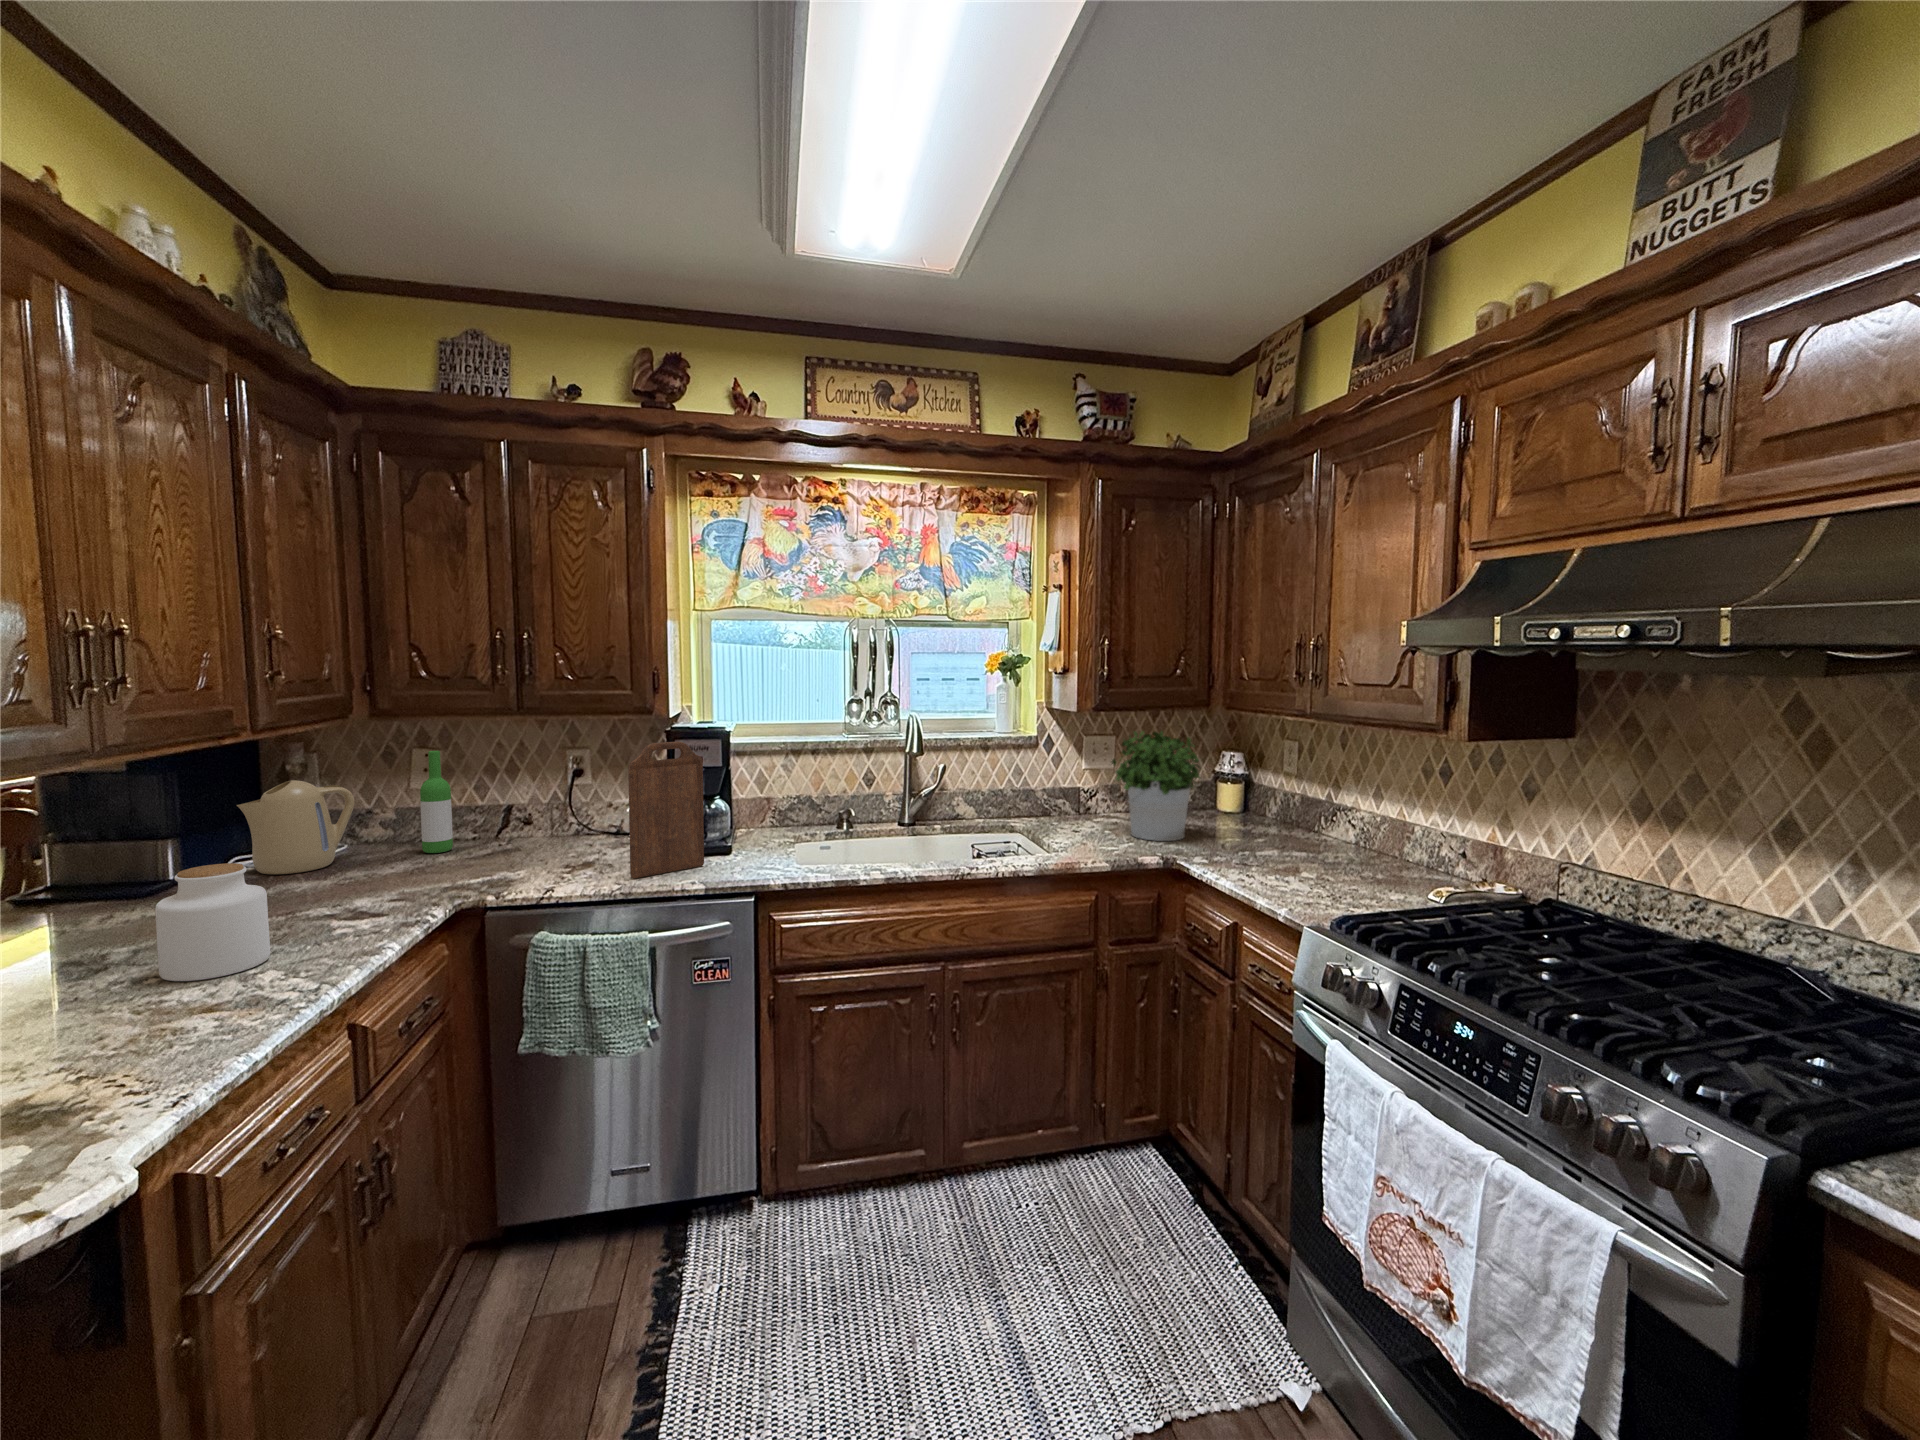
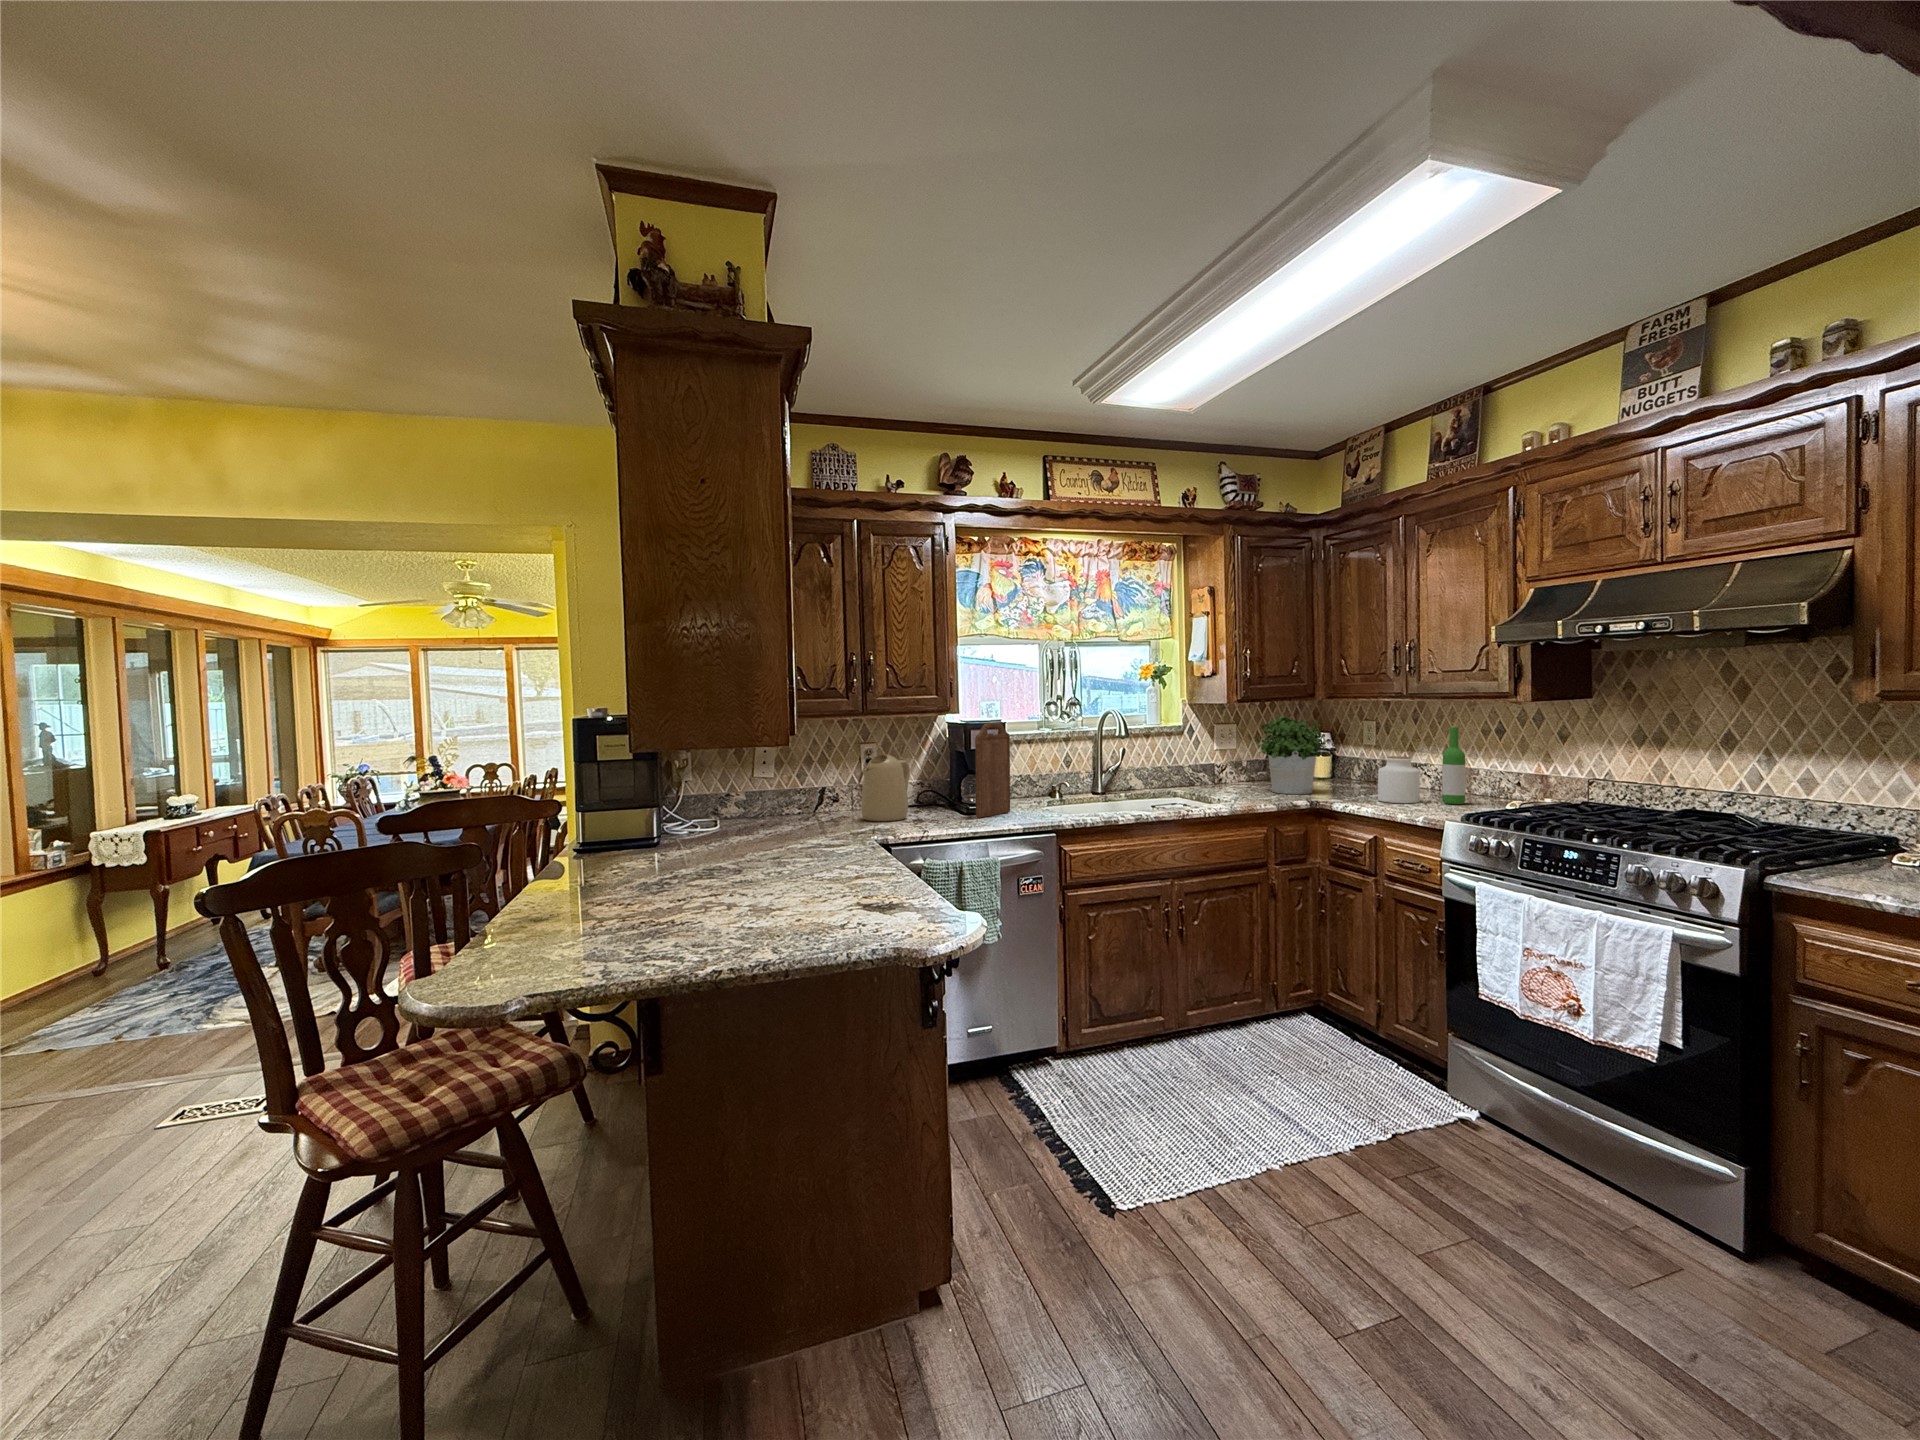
wine bottle: present [420,751,453,853] -> present [1442,727,1465,804]
kettle: present [237,780,355,874] -> present [861,755,910,821]
jar: present [155,863,270,981] -> present [1378,756,1420,803]

